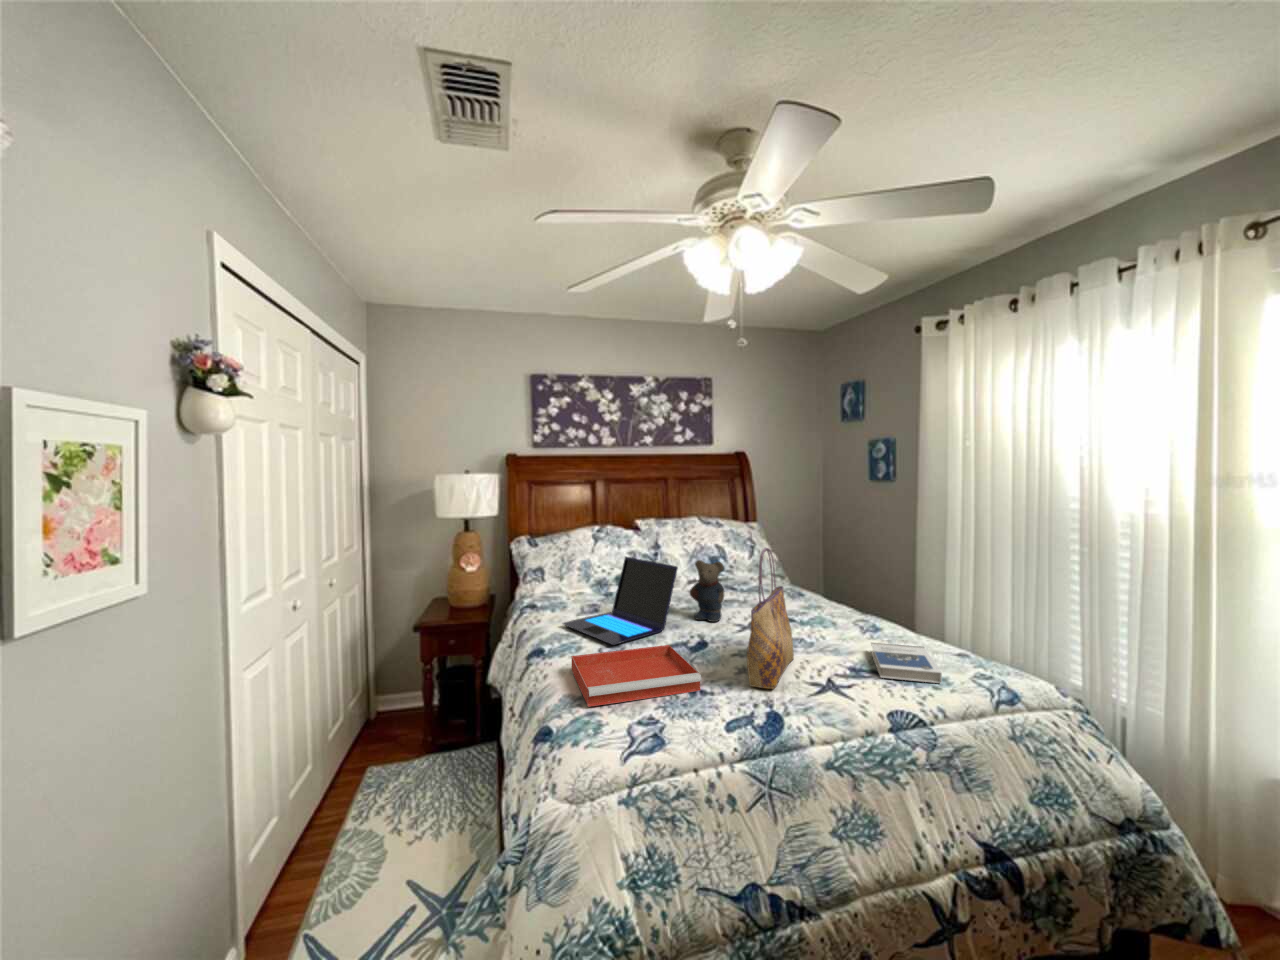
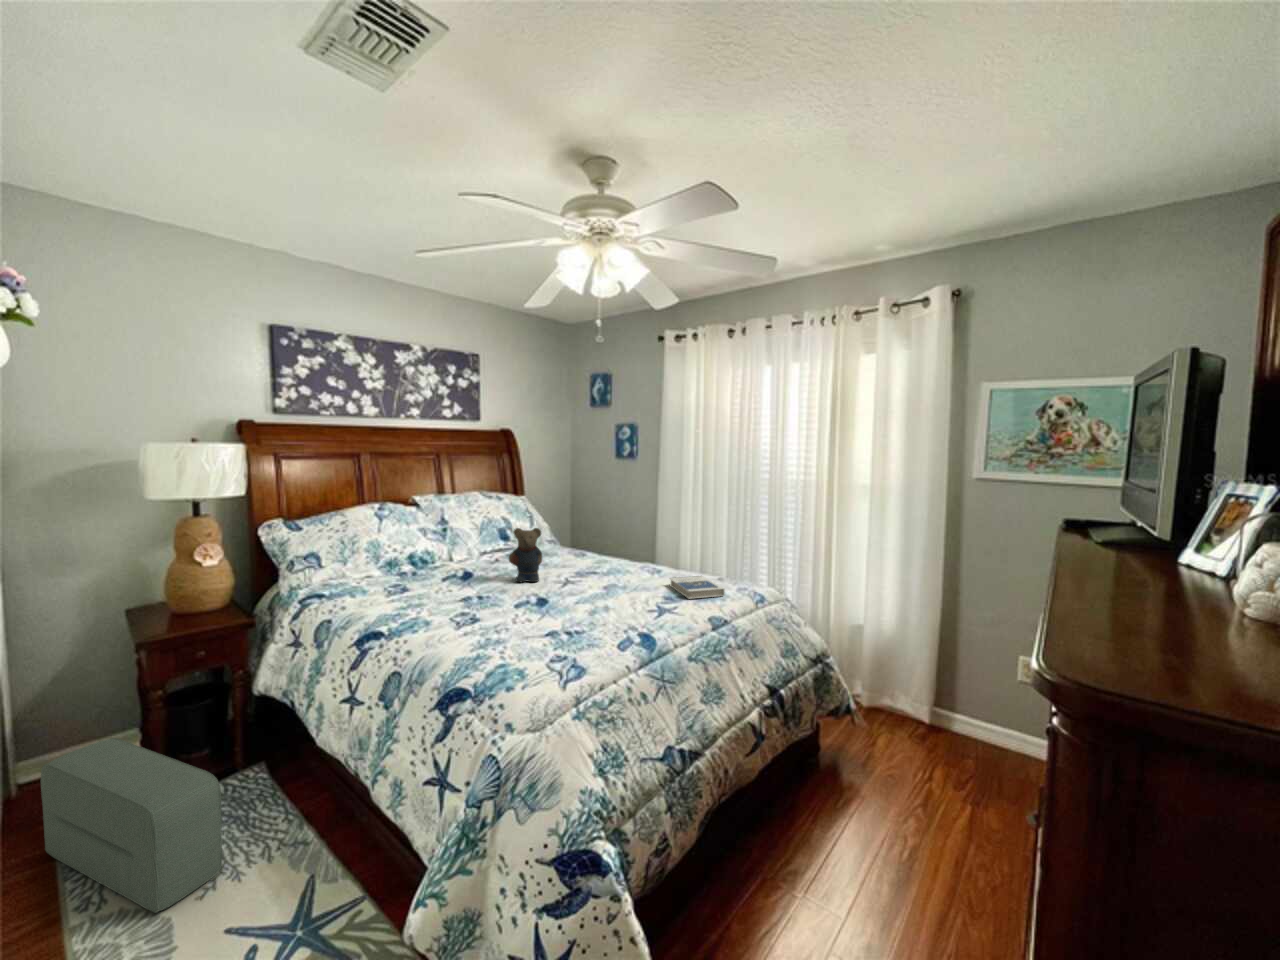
tote bag: present [747,547,794,689] -> none [602,508,631,620]
laptop: present [563,557,678,645] -> none [384,530,507,613]
tray: present [572,645,702,707] -> none [443,602,577,661]
pouf: none [359,695,429,843] -> present [41,738,222,913]

